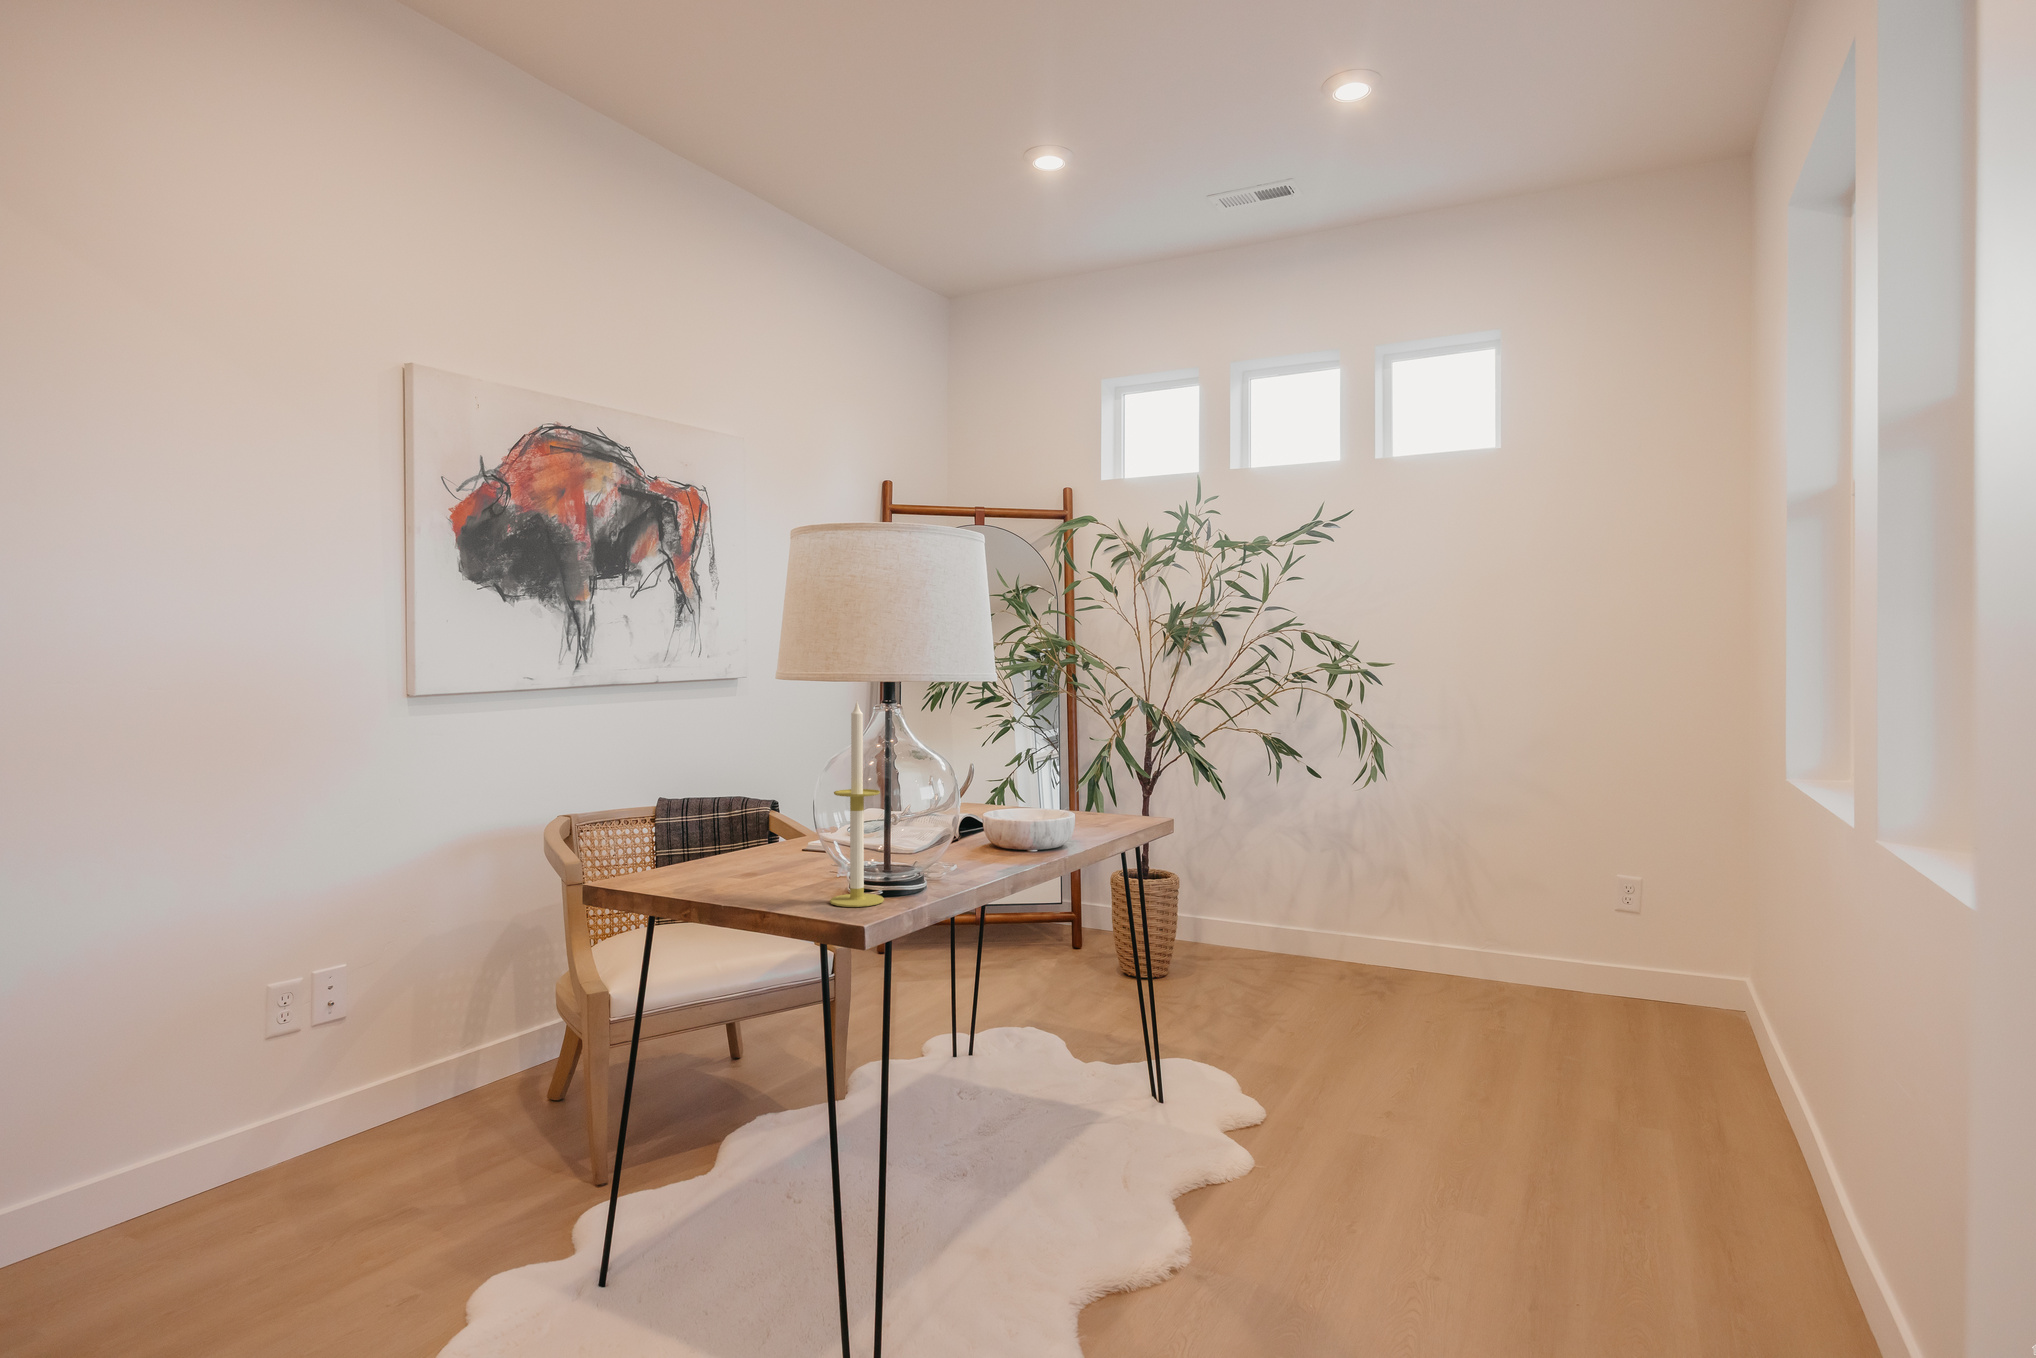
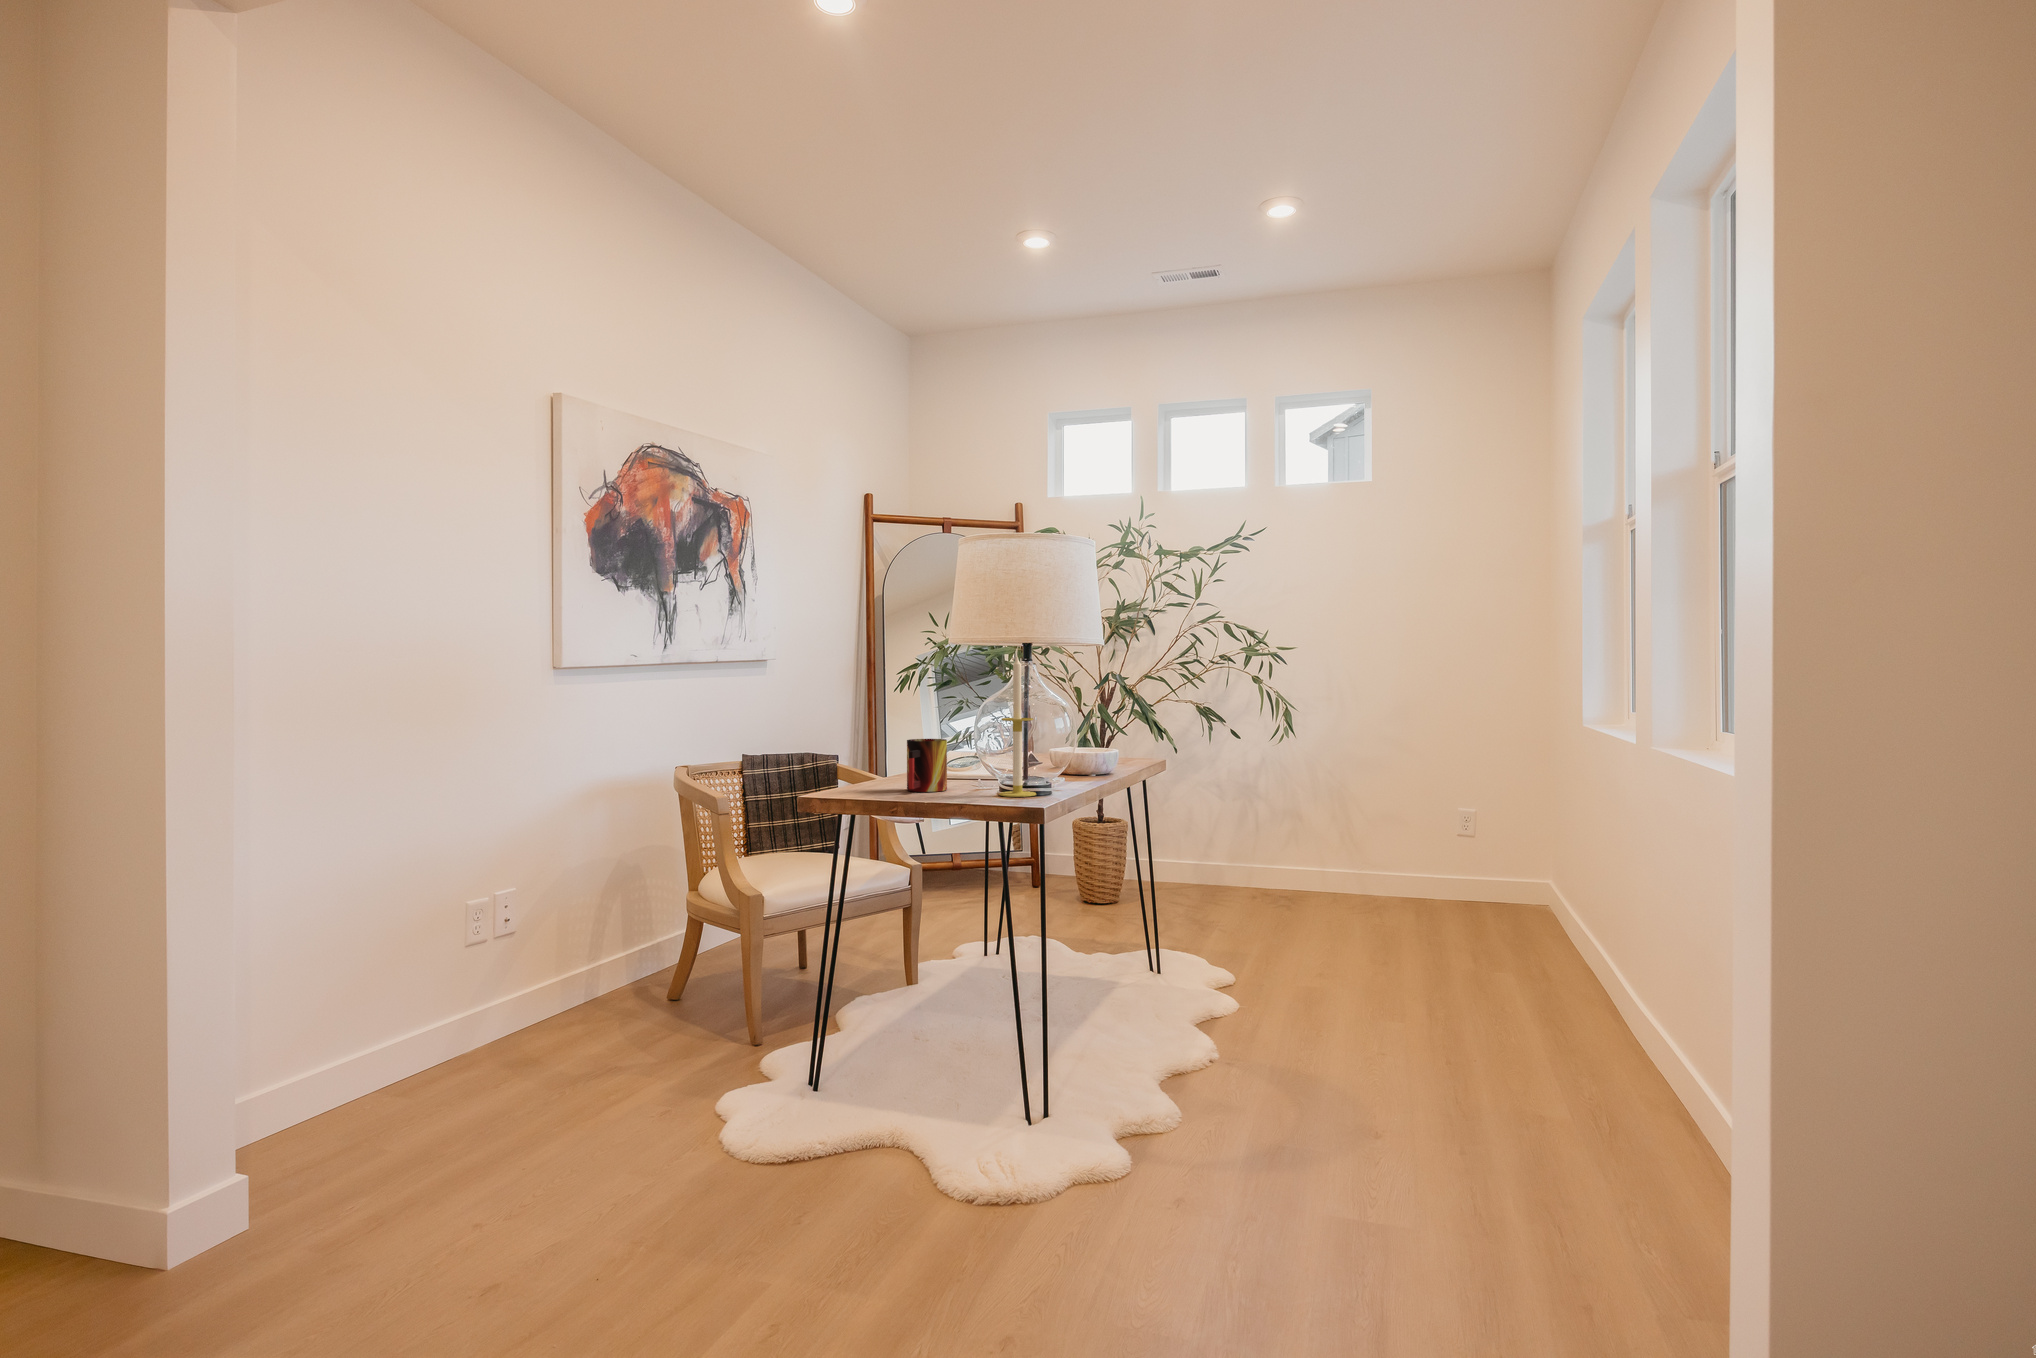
mug: none [719,809,788,887] -> present [907,739,947,792]

